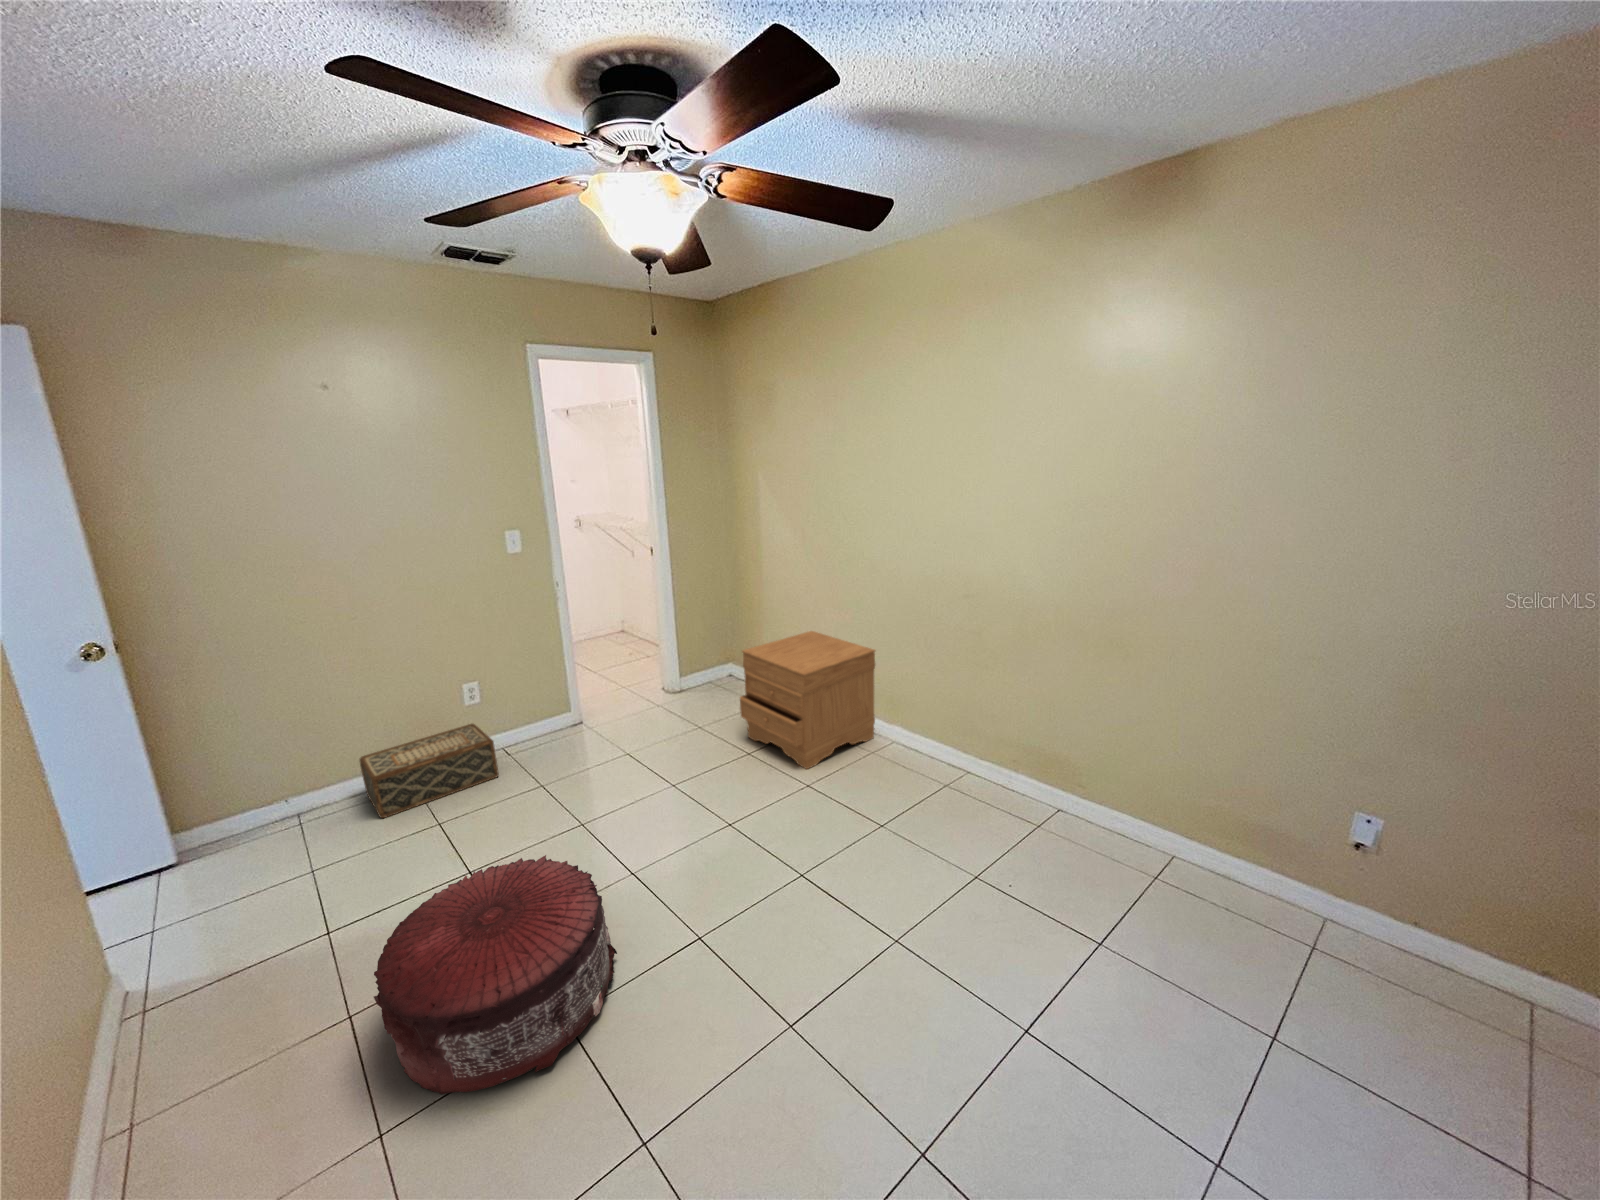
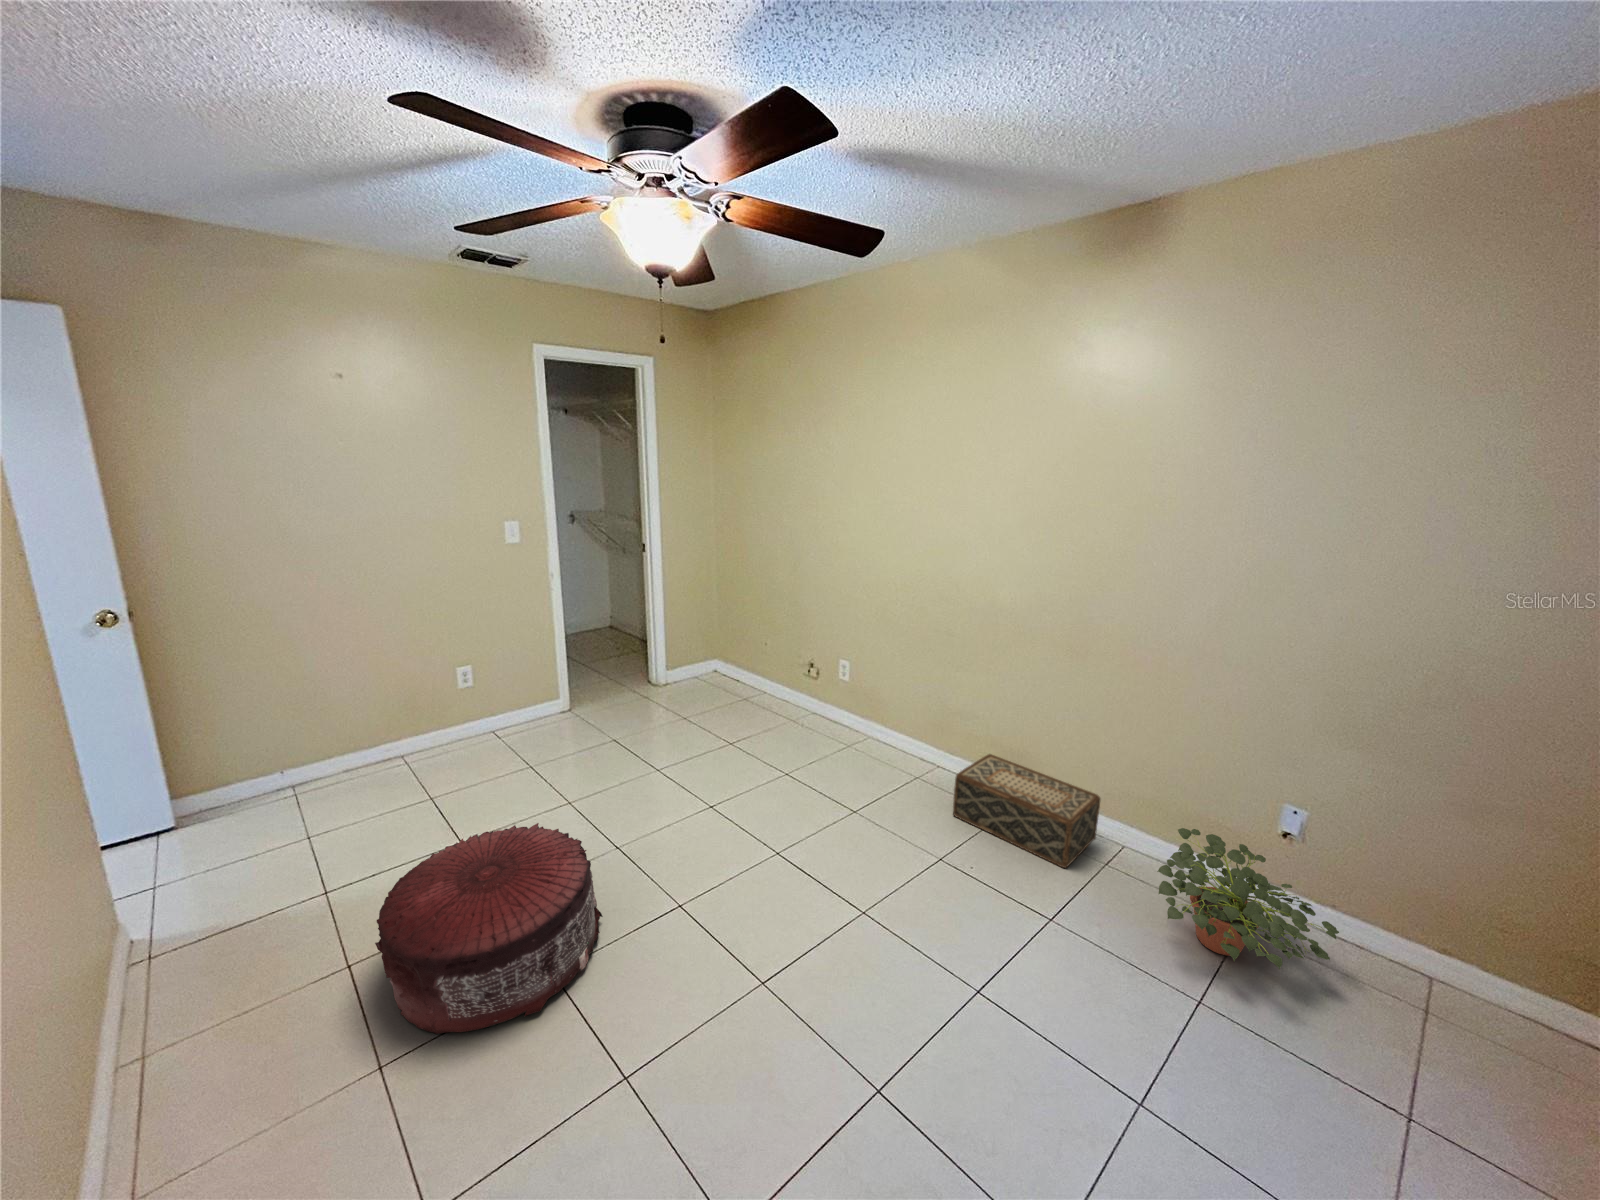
nightstand: present [740,631,875,769] -> none [725,629,856,759]
woven basket: present [360,724,499,818] -> present [953,754,1100,868]
potted plant: none [1214,840,1425,1006] -> present [1157,828,1339,969]

